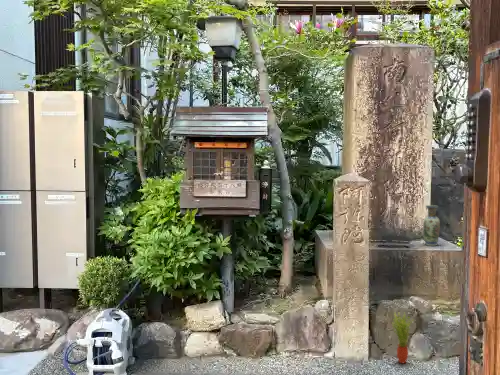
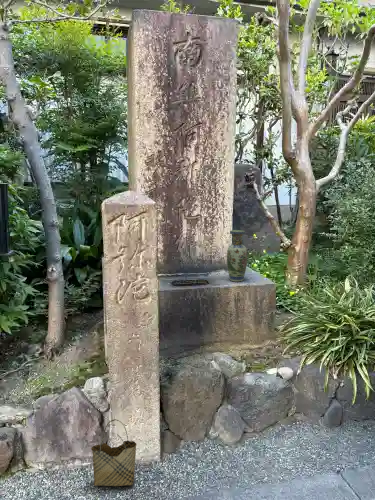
potted plant: present [393,314,410,363] -> none [191,389,222,457]
woven basket: none [323,323,353,366] -> present [91,419,137,486]

